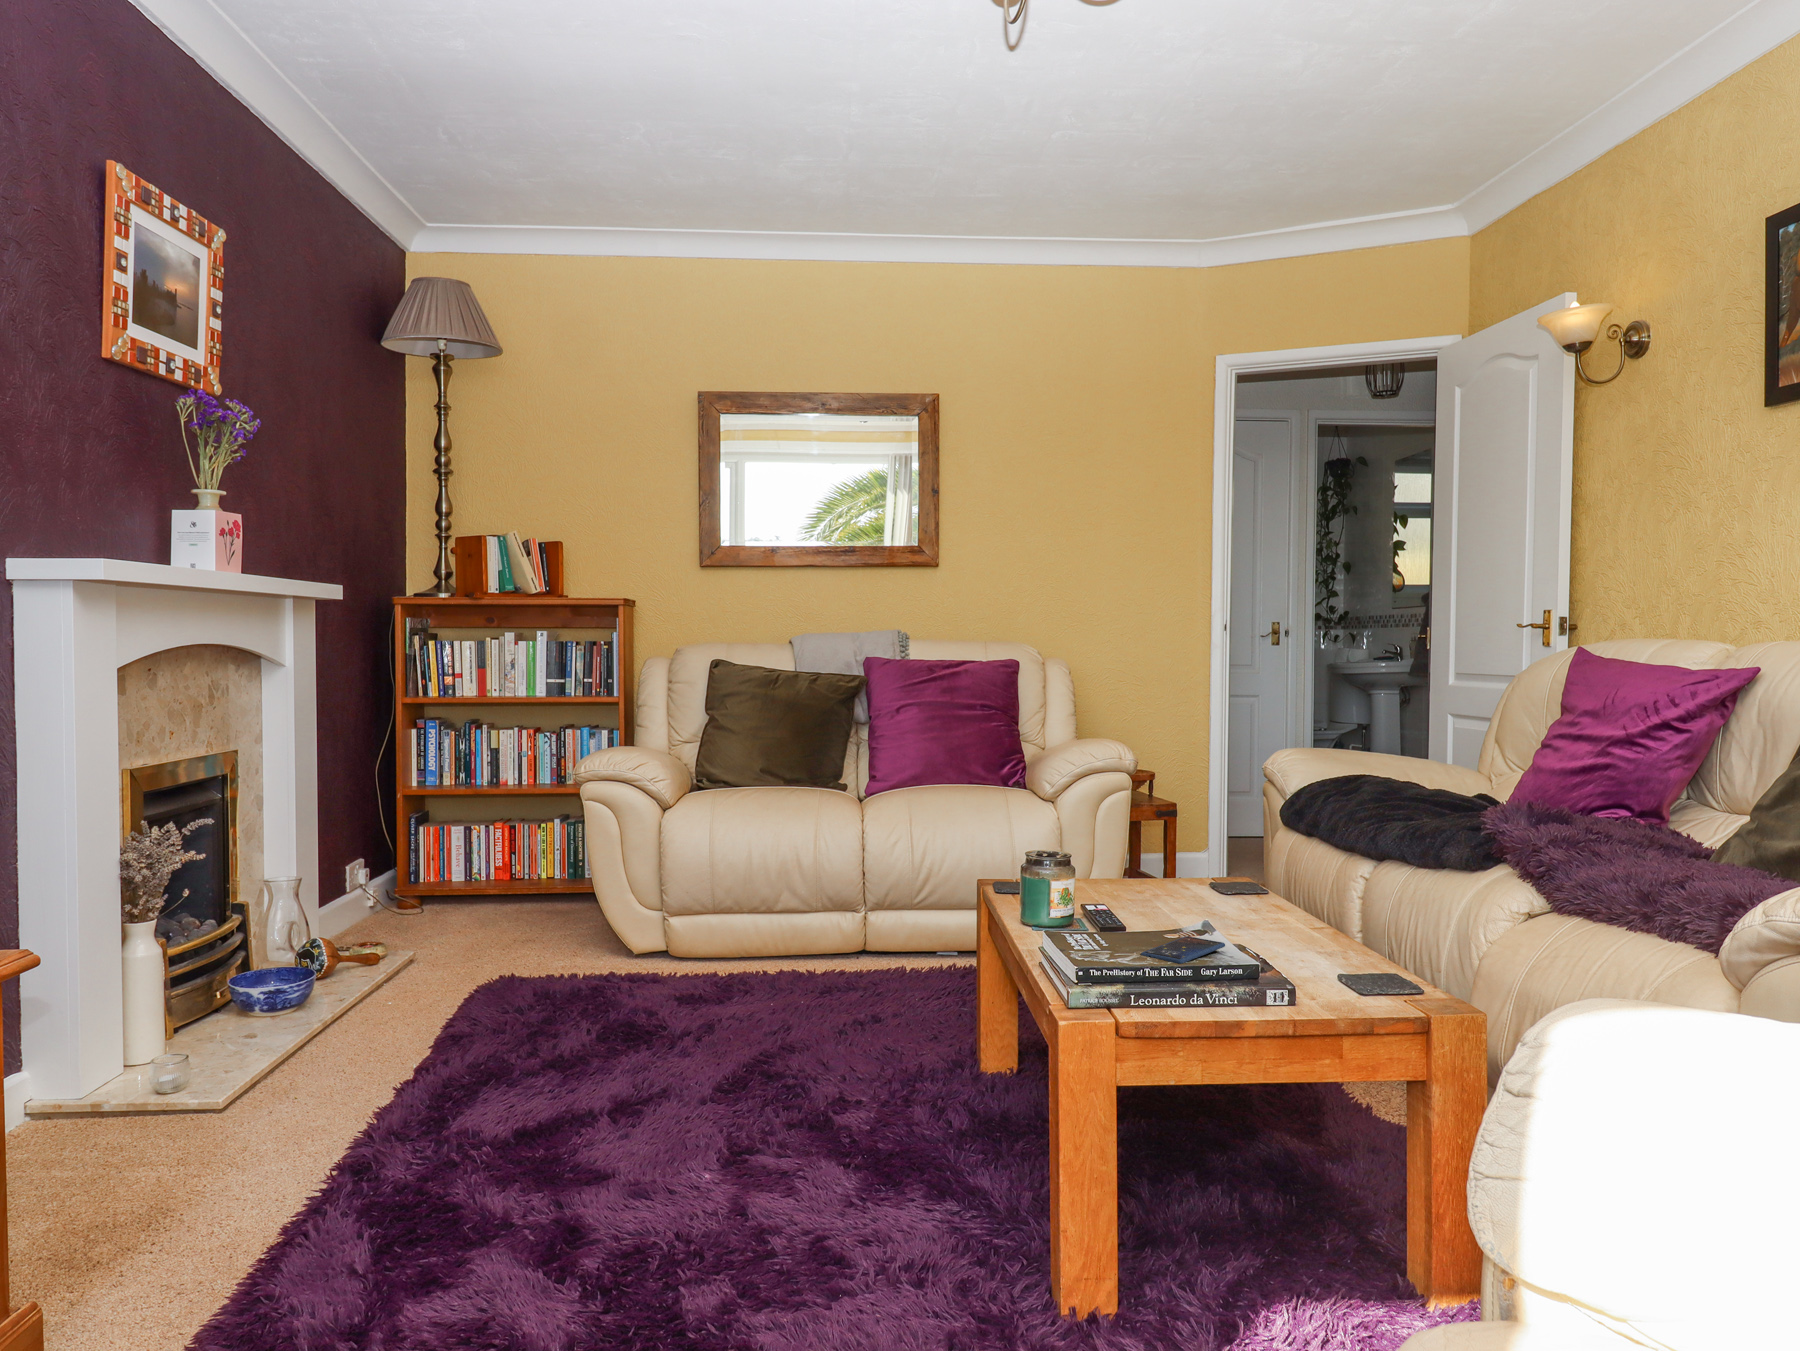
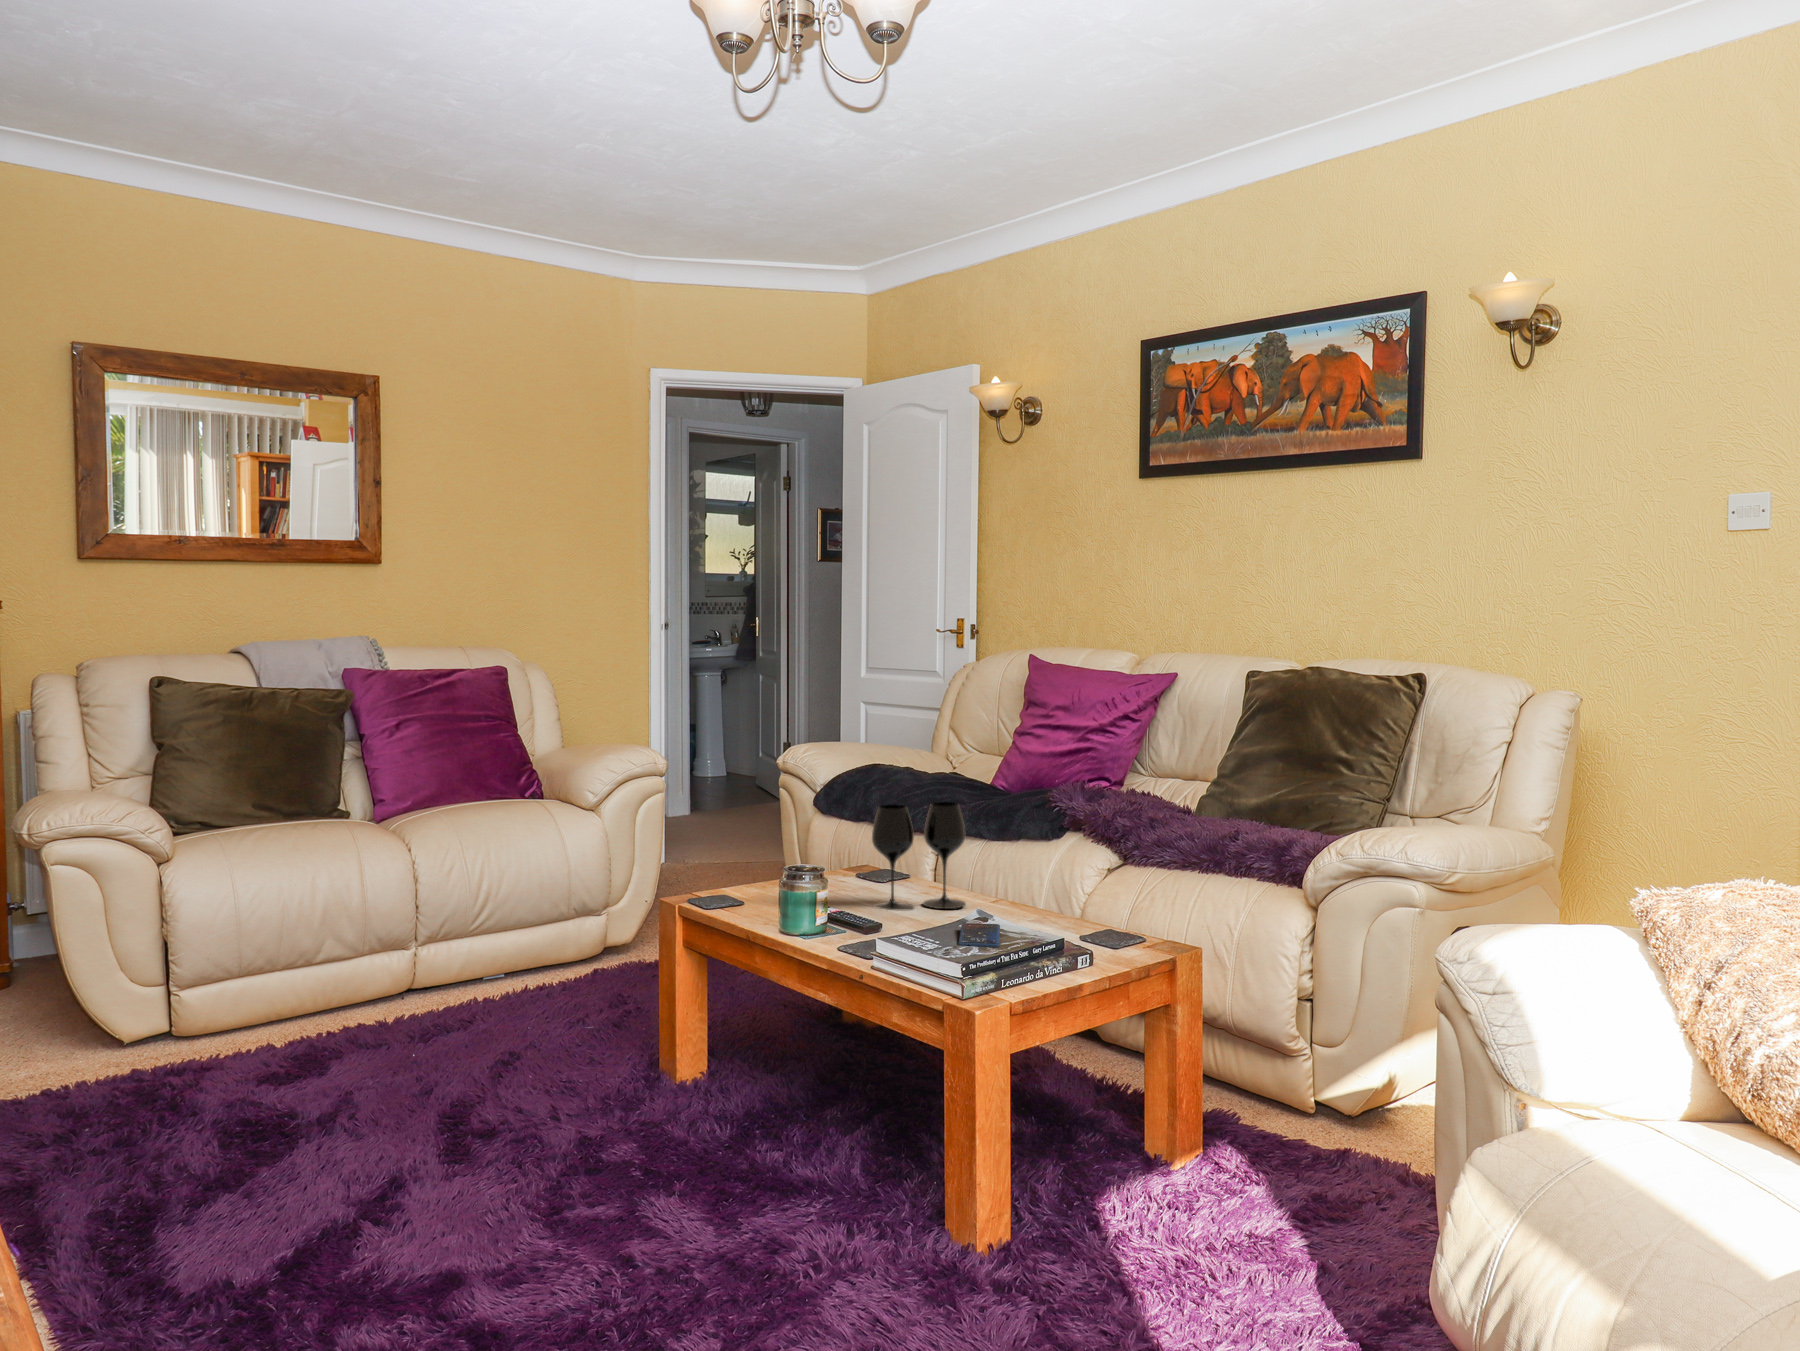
wine glass: none [1143,800,1259,926] -> present [872,802,966,911]

